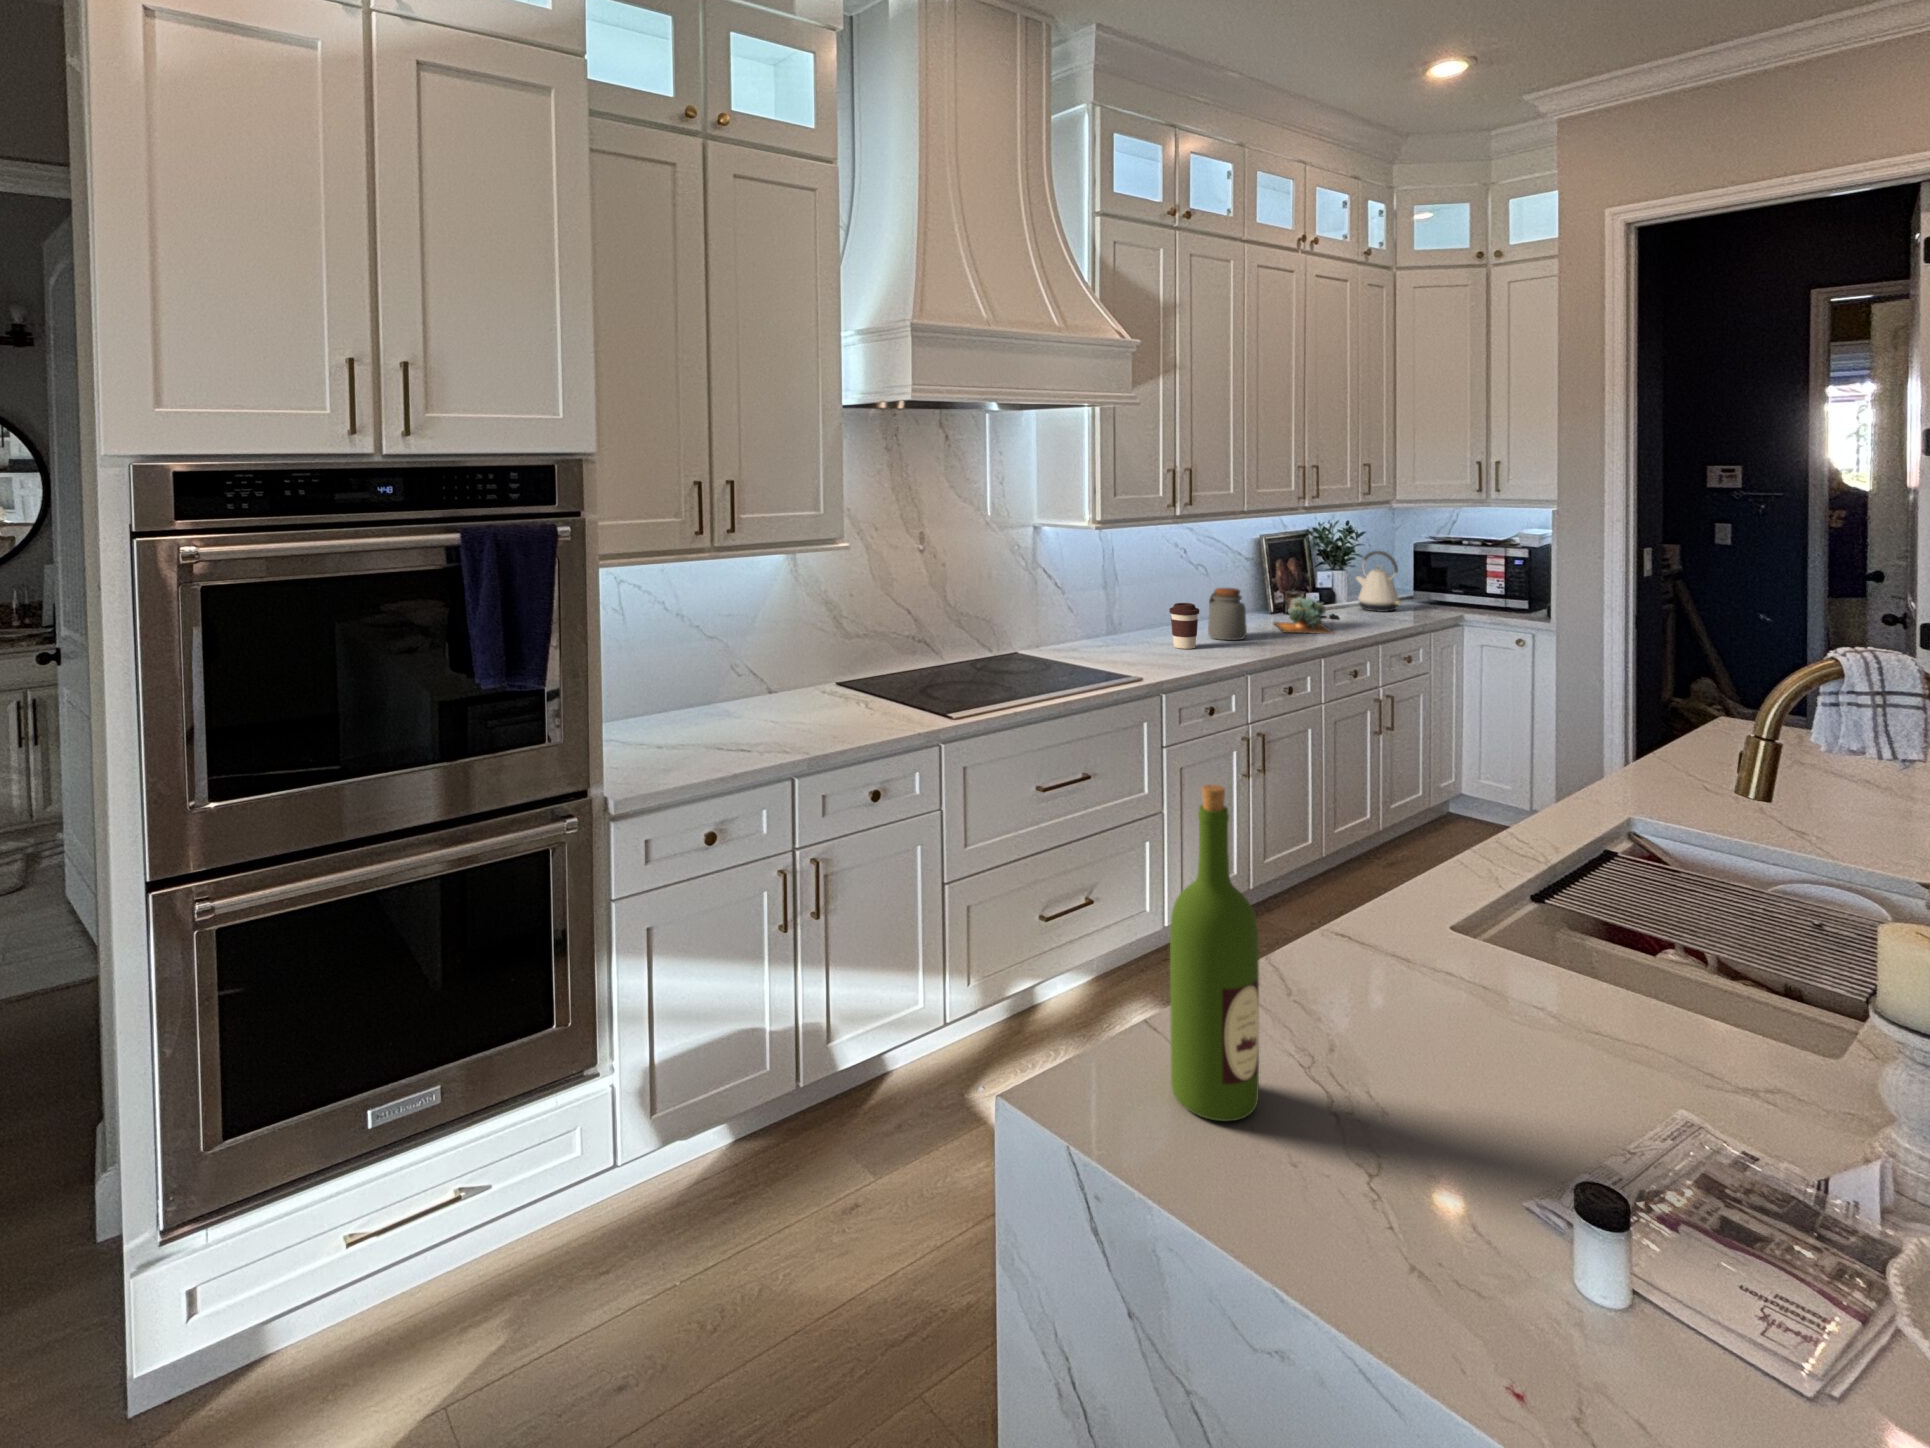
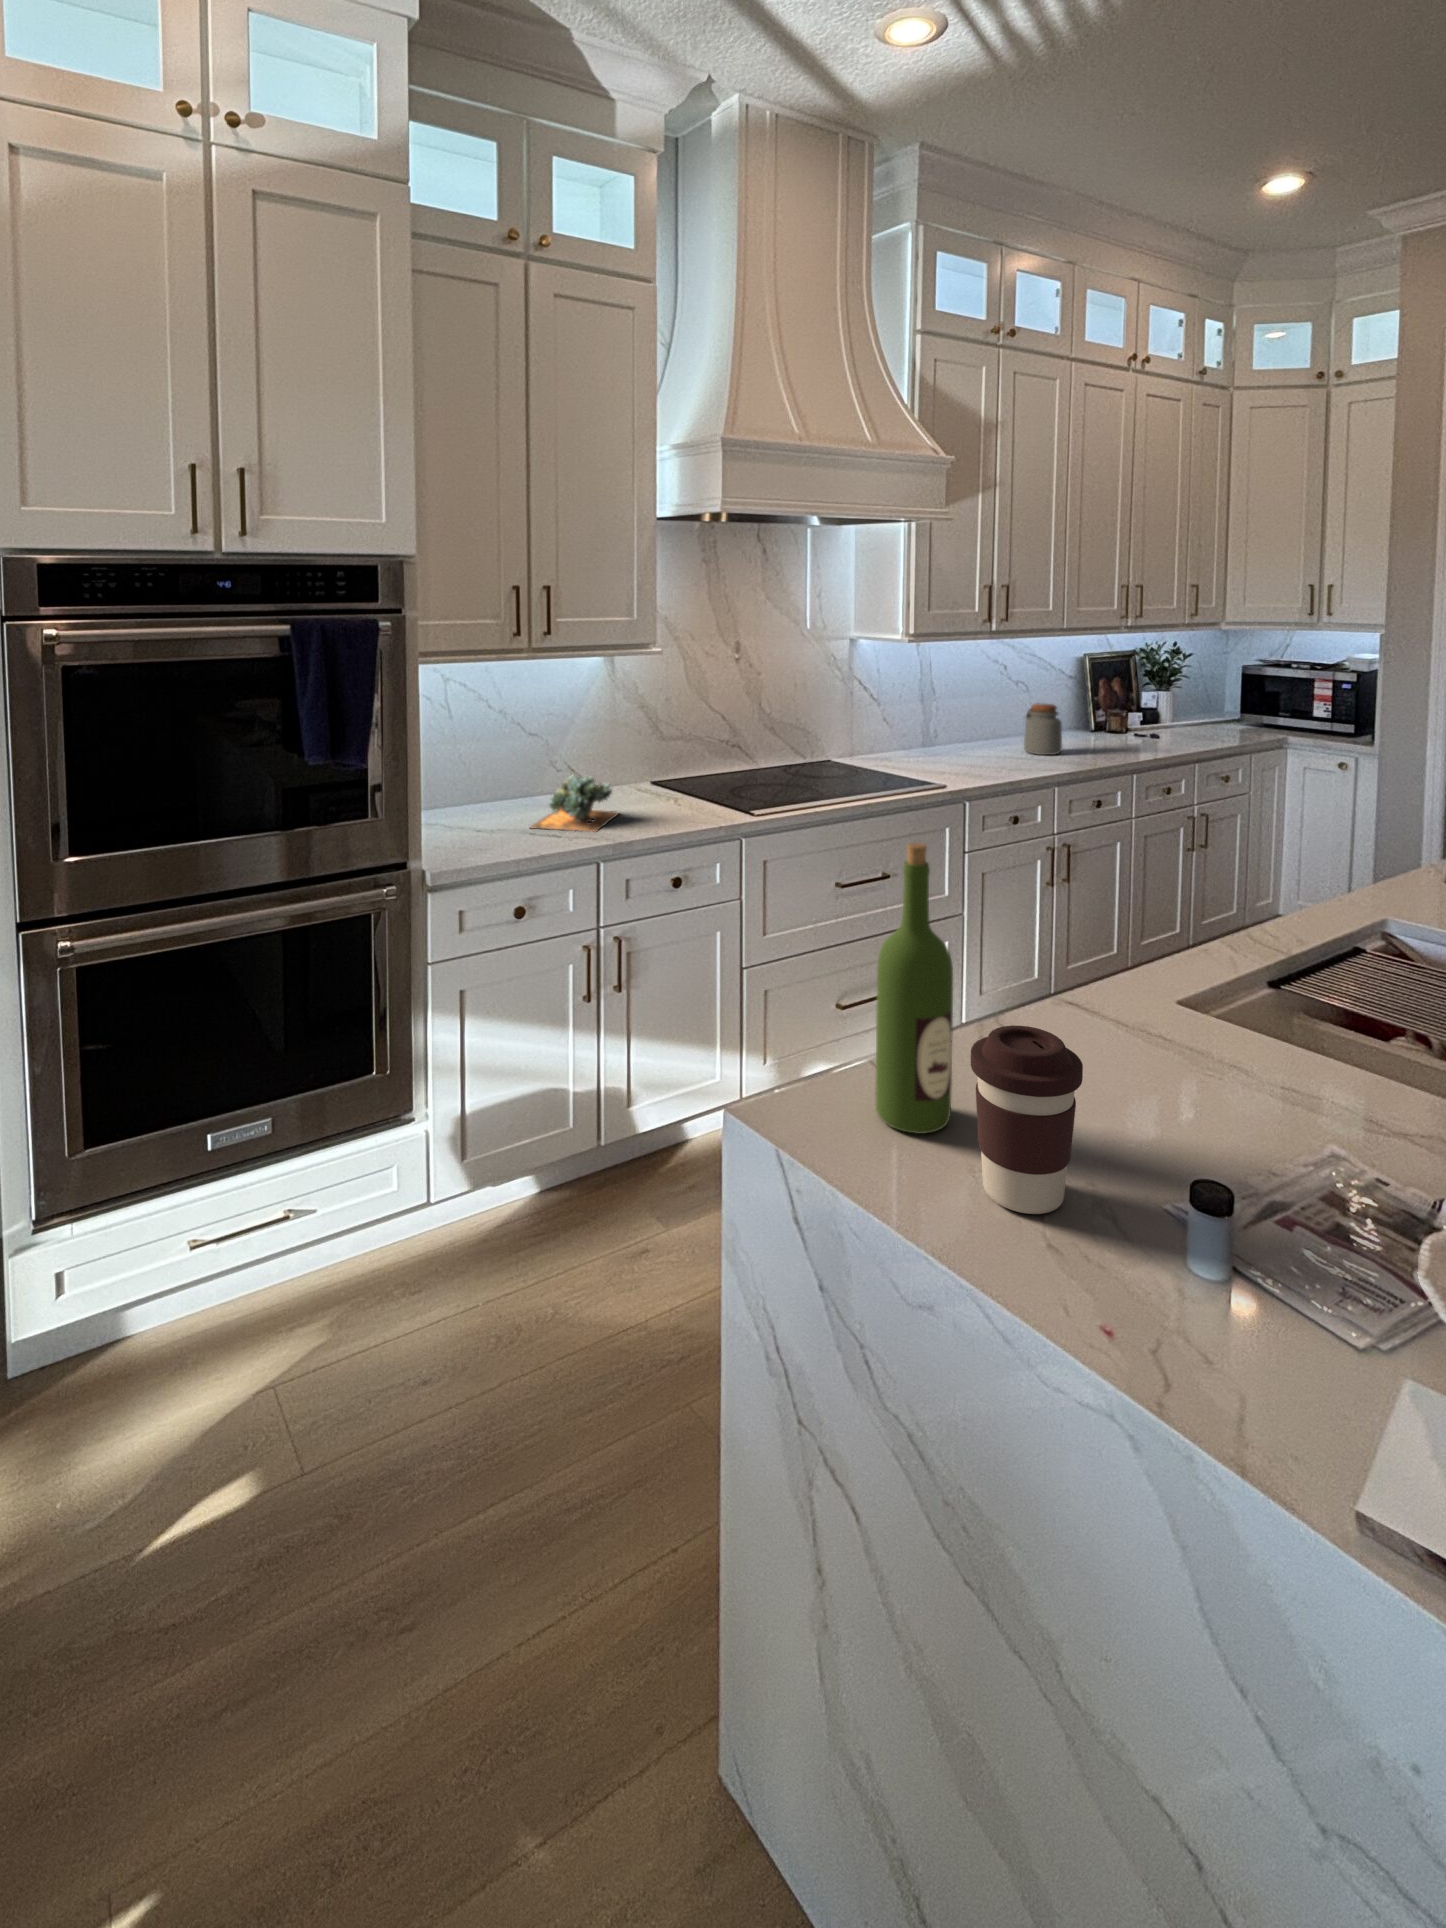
kettle: present [1356,551,1400,612] -> none [1181,672,1227,732]
succulent plant: present [1274,597,1333,634] -> present [531,775,619,832]
coffee cup: present [1169,603,1199,649] -> present [971,1025,1083,1214]

